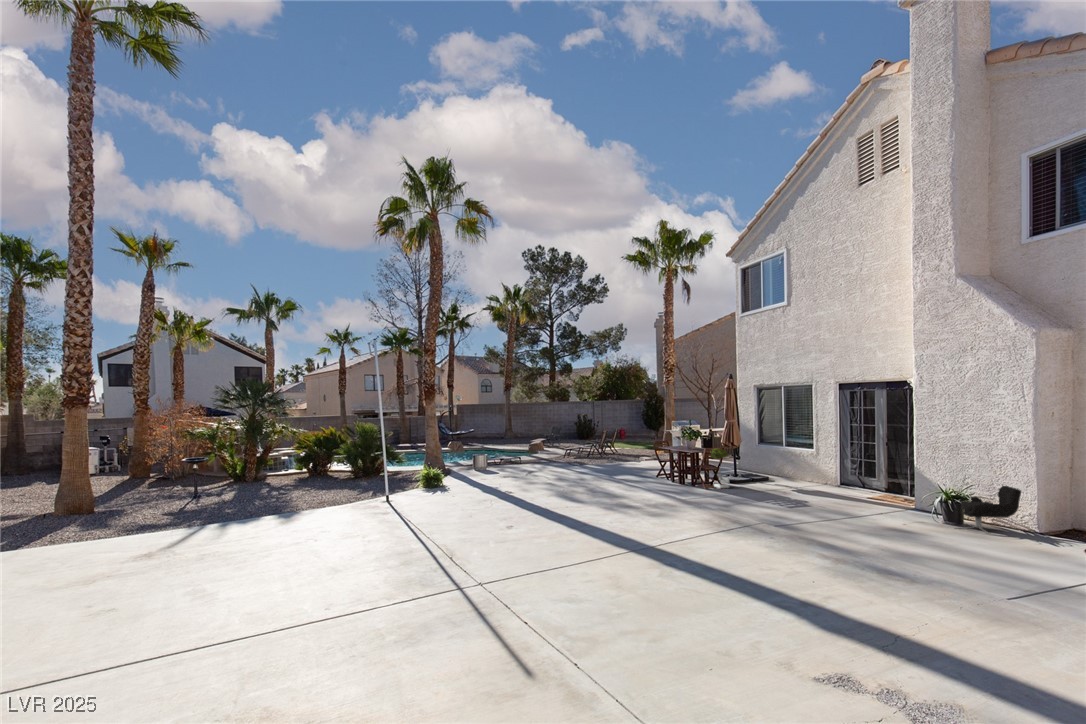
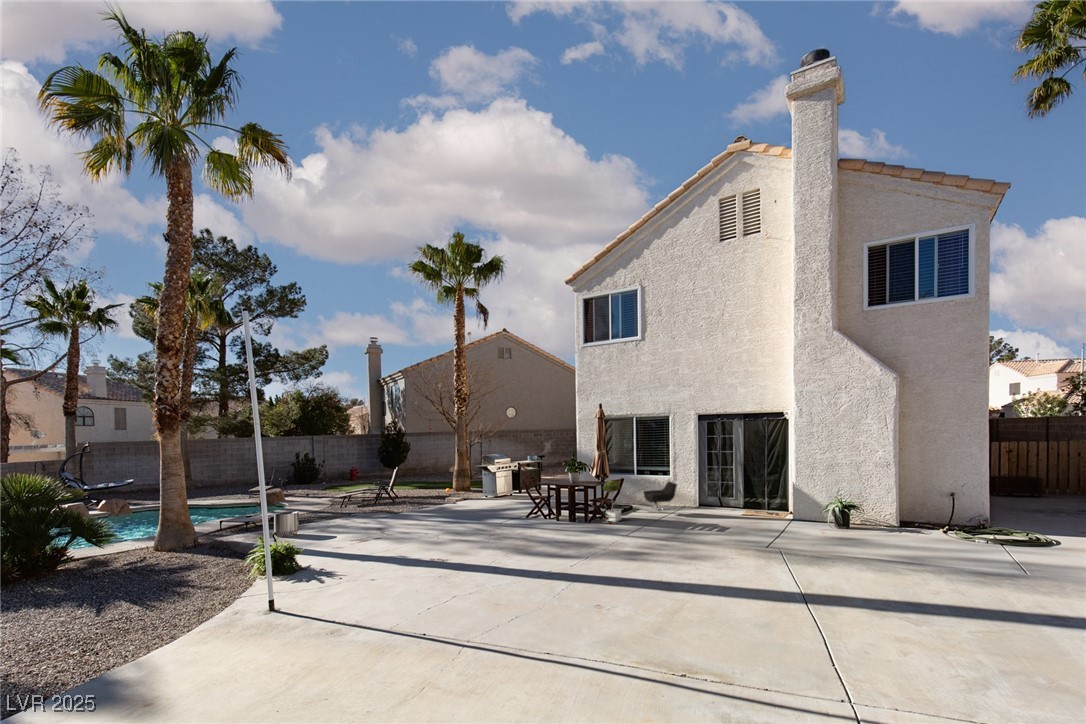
lounge chair: present [961,486,1021,534] -> present [644,482,677,511]

